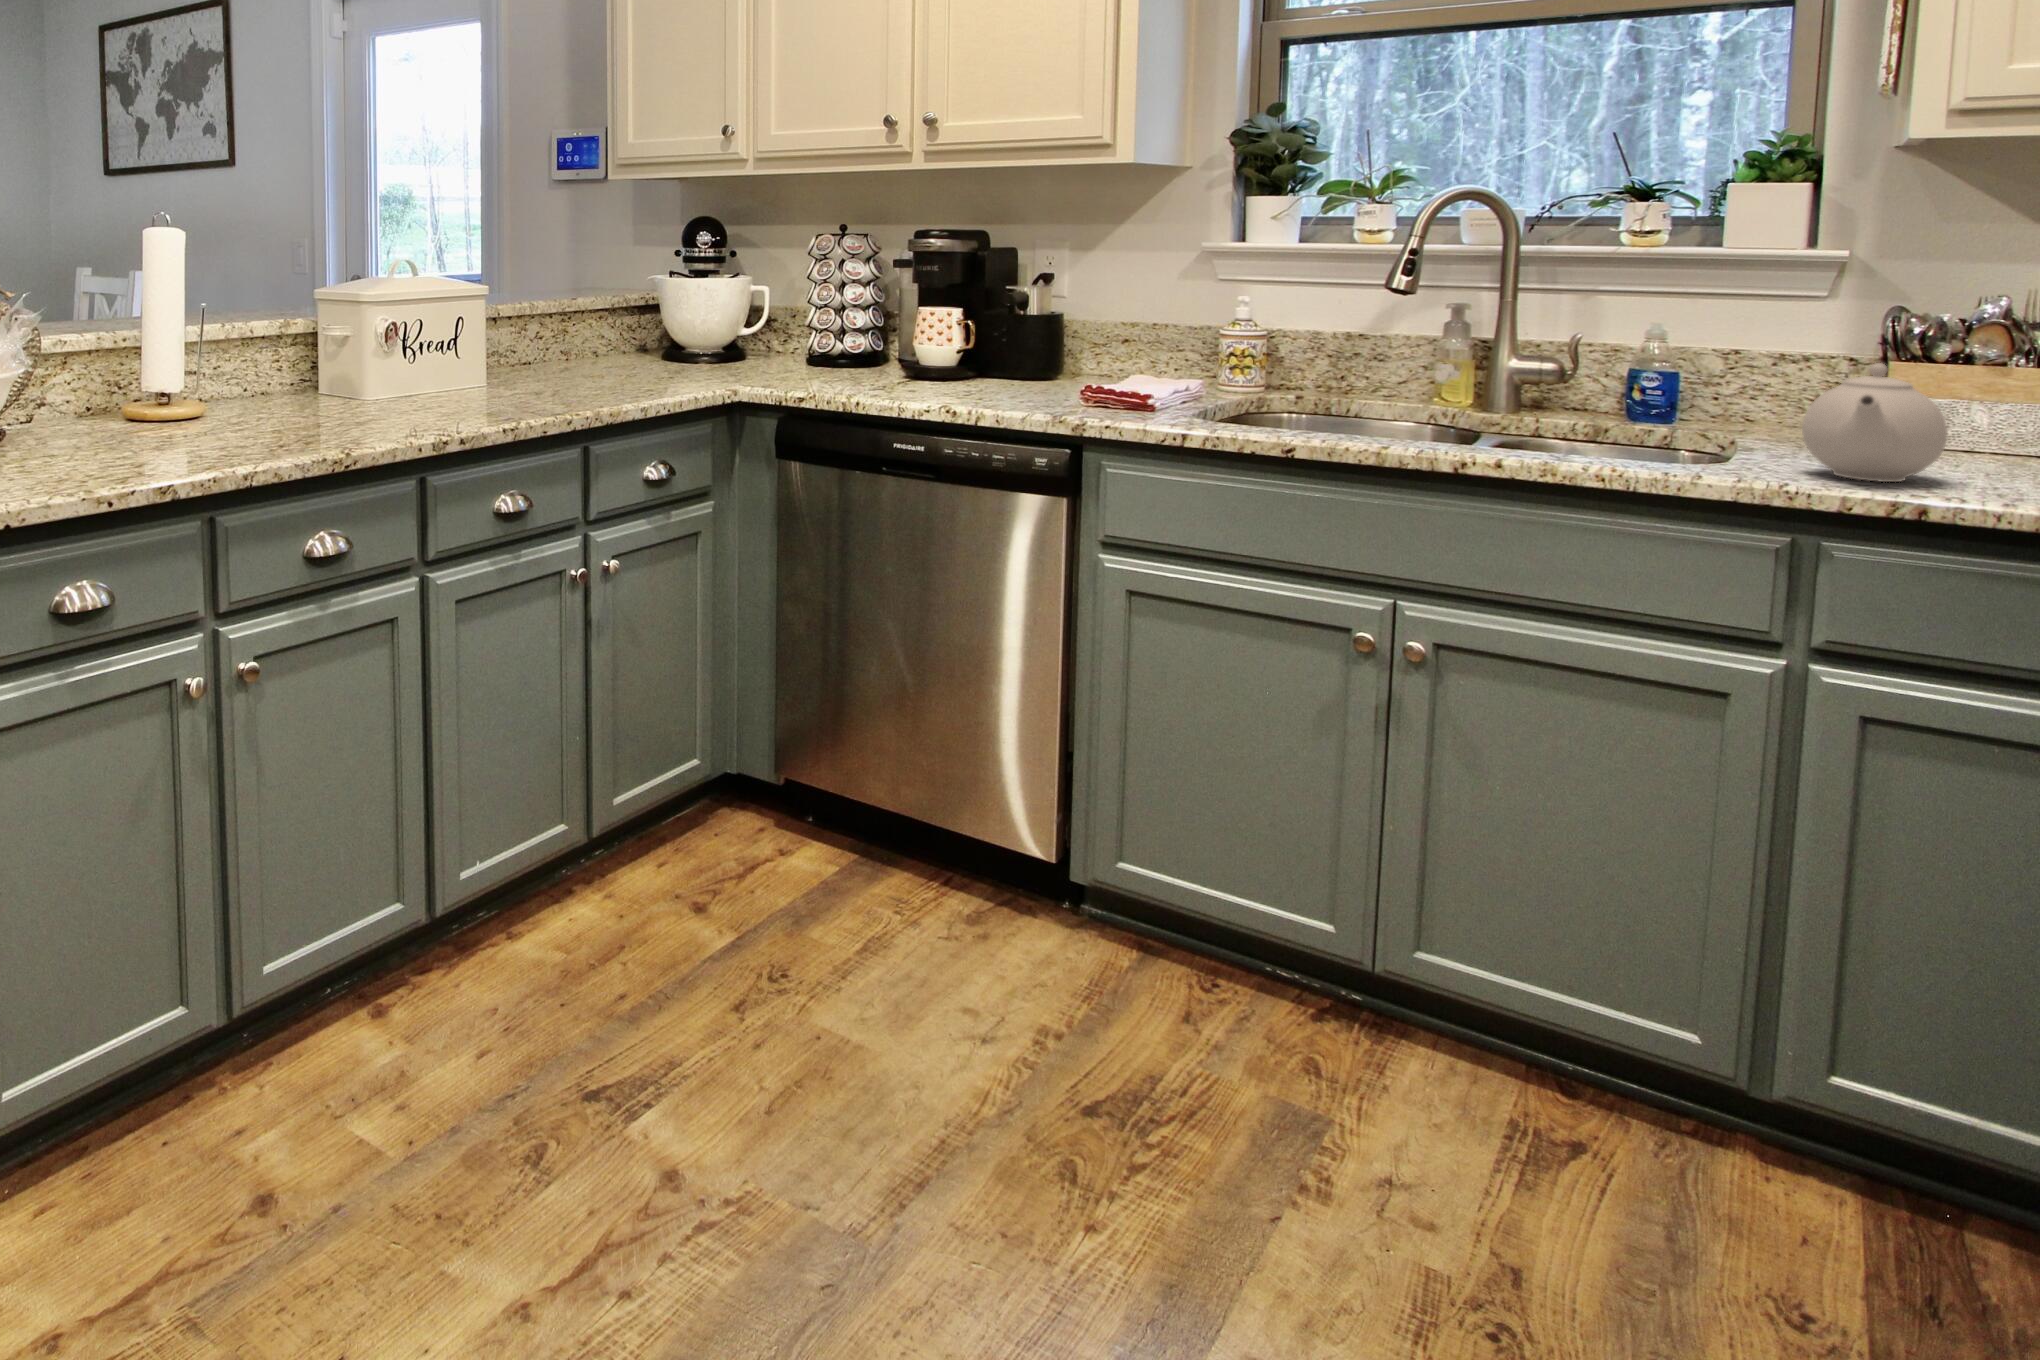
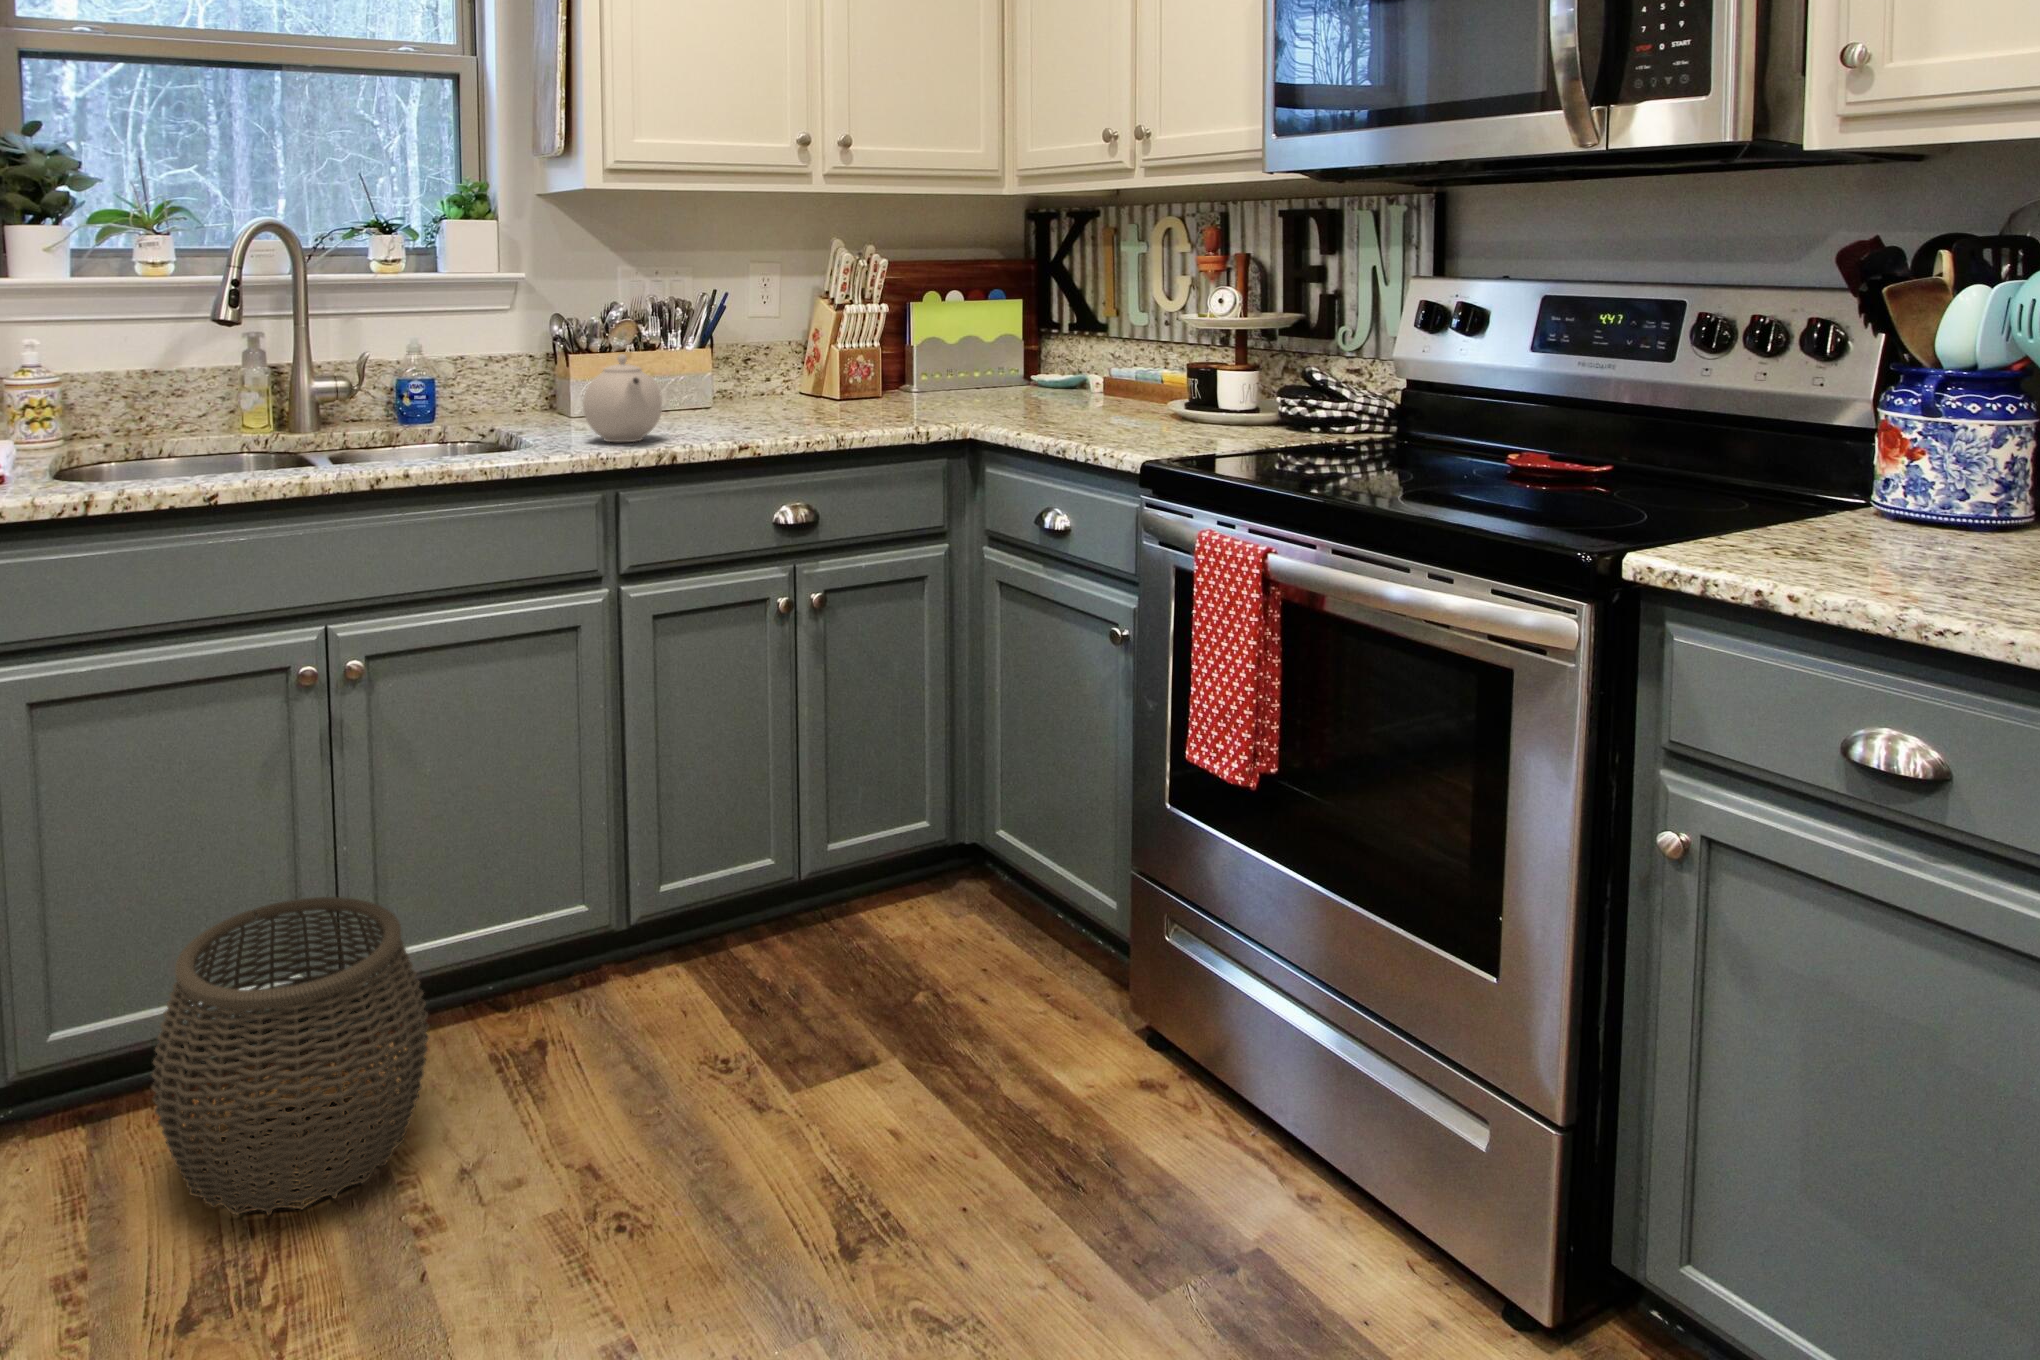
woven basket: none [1138,831,1409,1123] -> present [152,897,429,1215]

